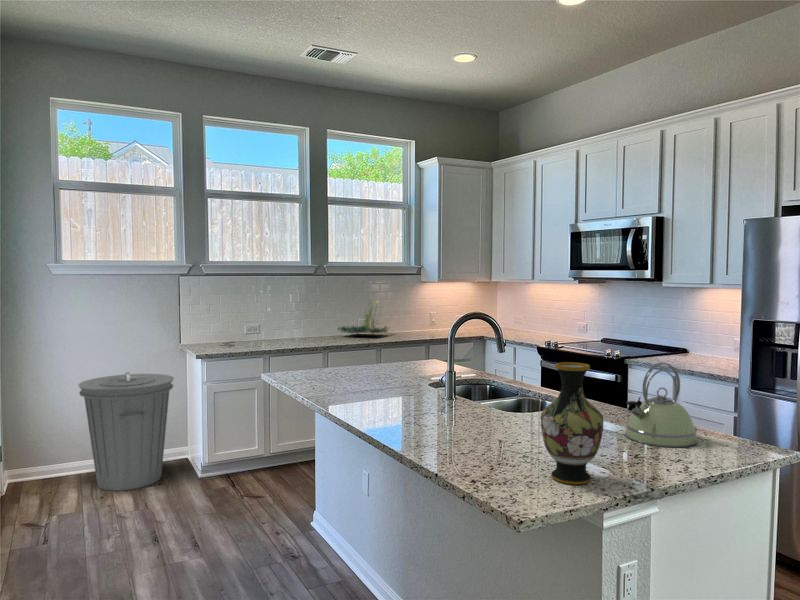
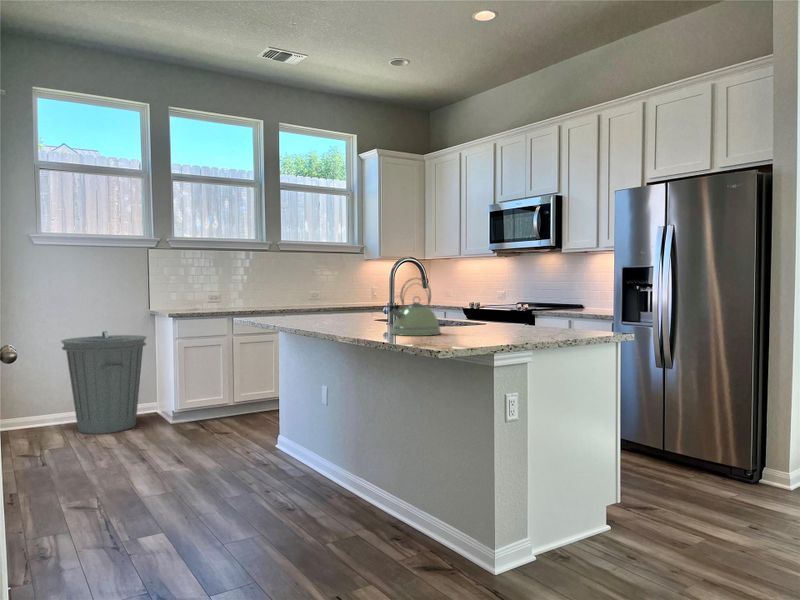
plant: present [338,301,387,334] -> none [290,273,336,306]
vase: present [541,362,603,484] -> none [450,264,490,341]
kettle: present [625,363,698,447] -> present [388,278,441,336]

